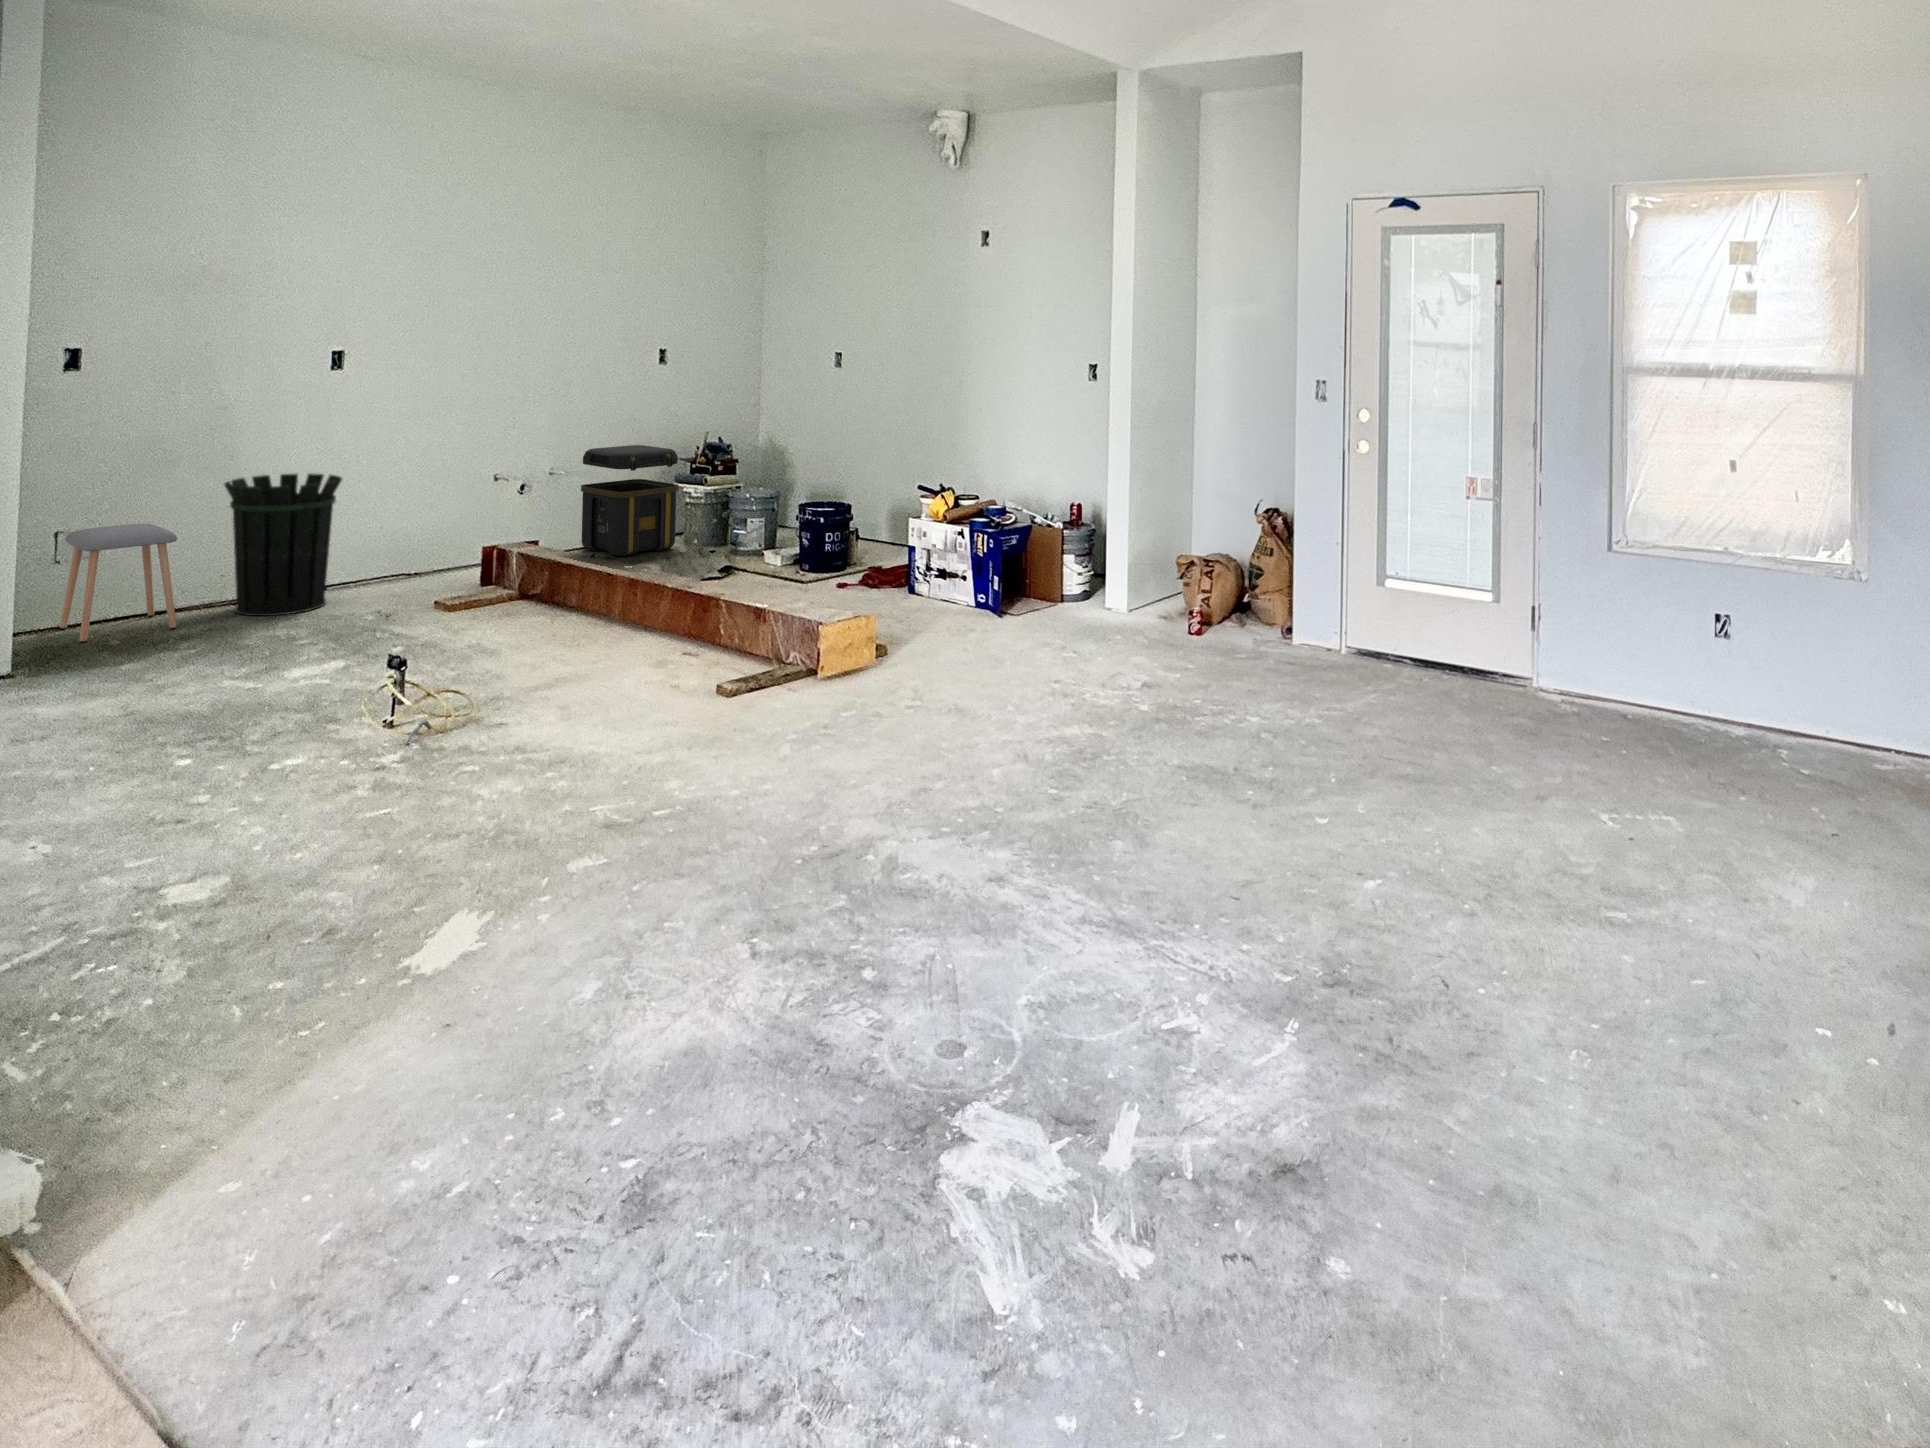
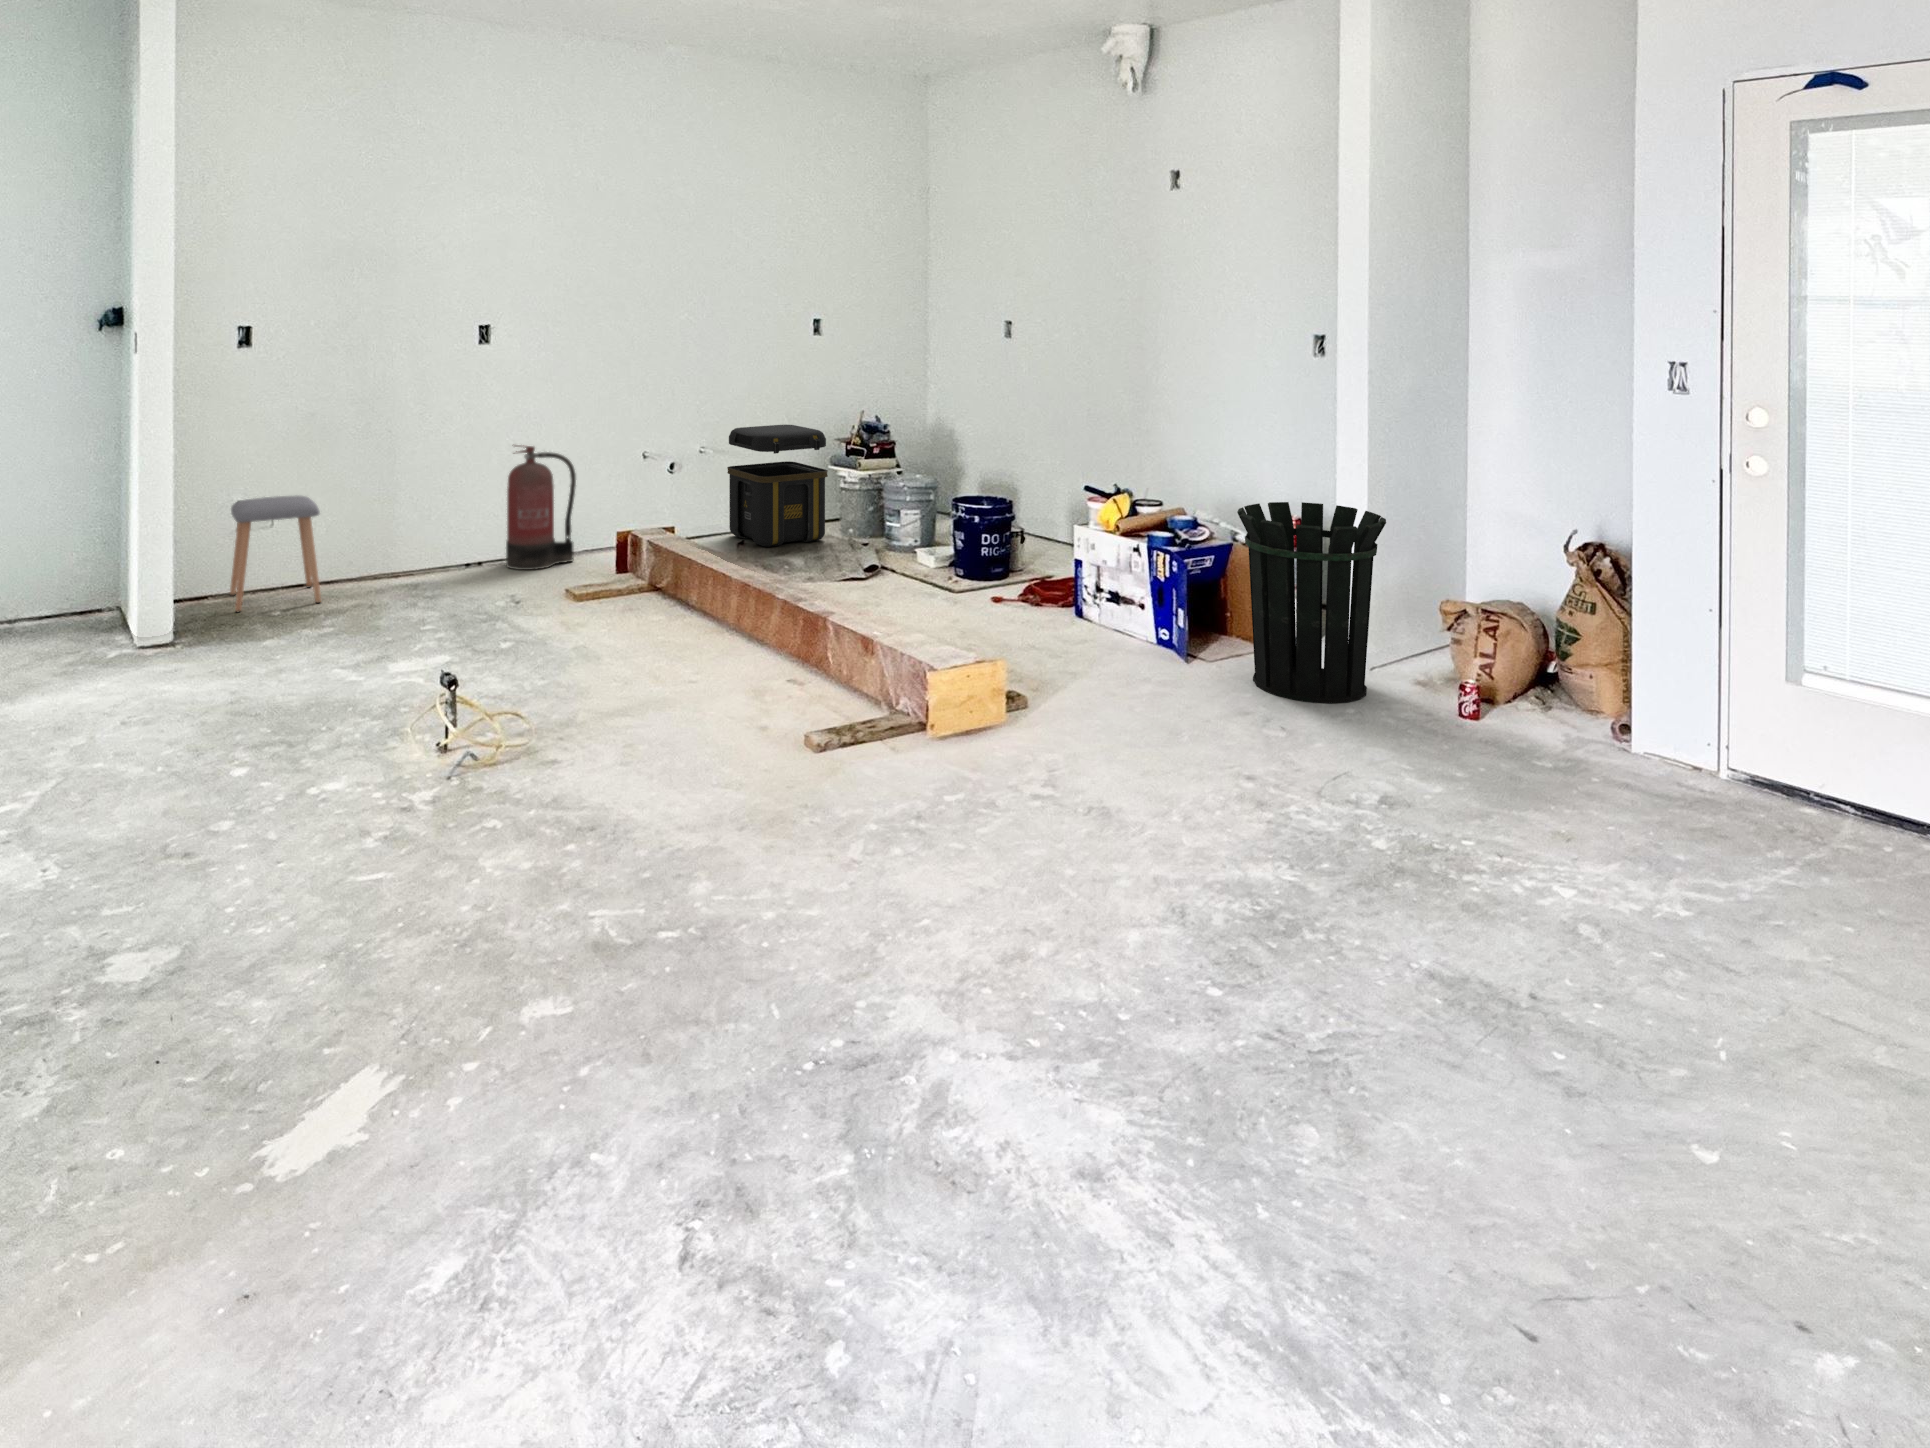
fire extinguisher: none [363,468,438,588] -> present [506,445,576,570]
waste bin: present [224,473,342,616] -> present [1237,502,1386,703]

